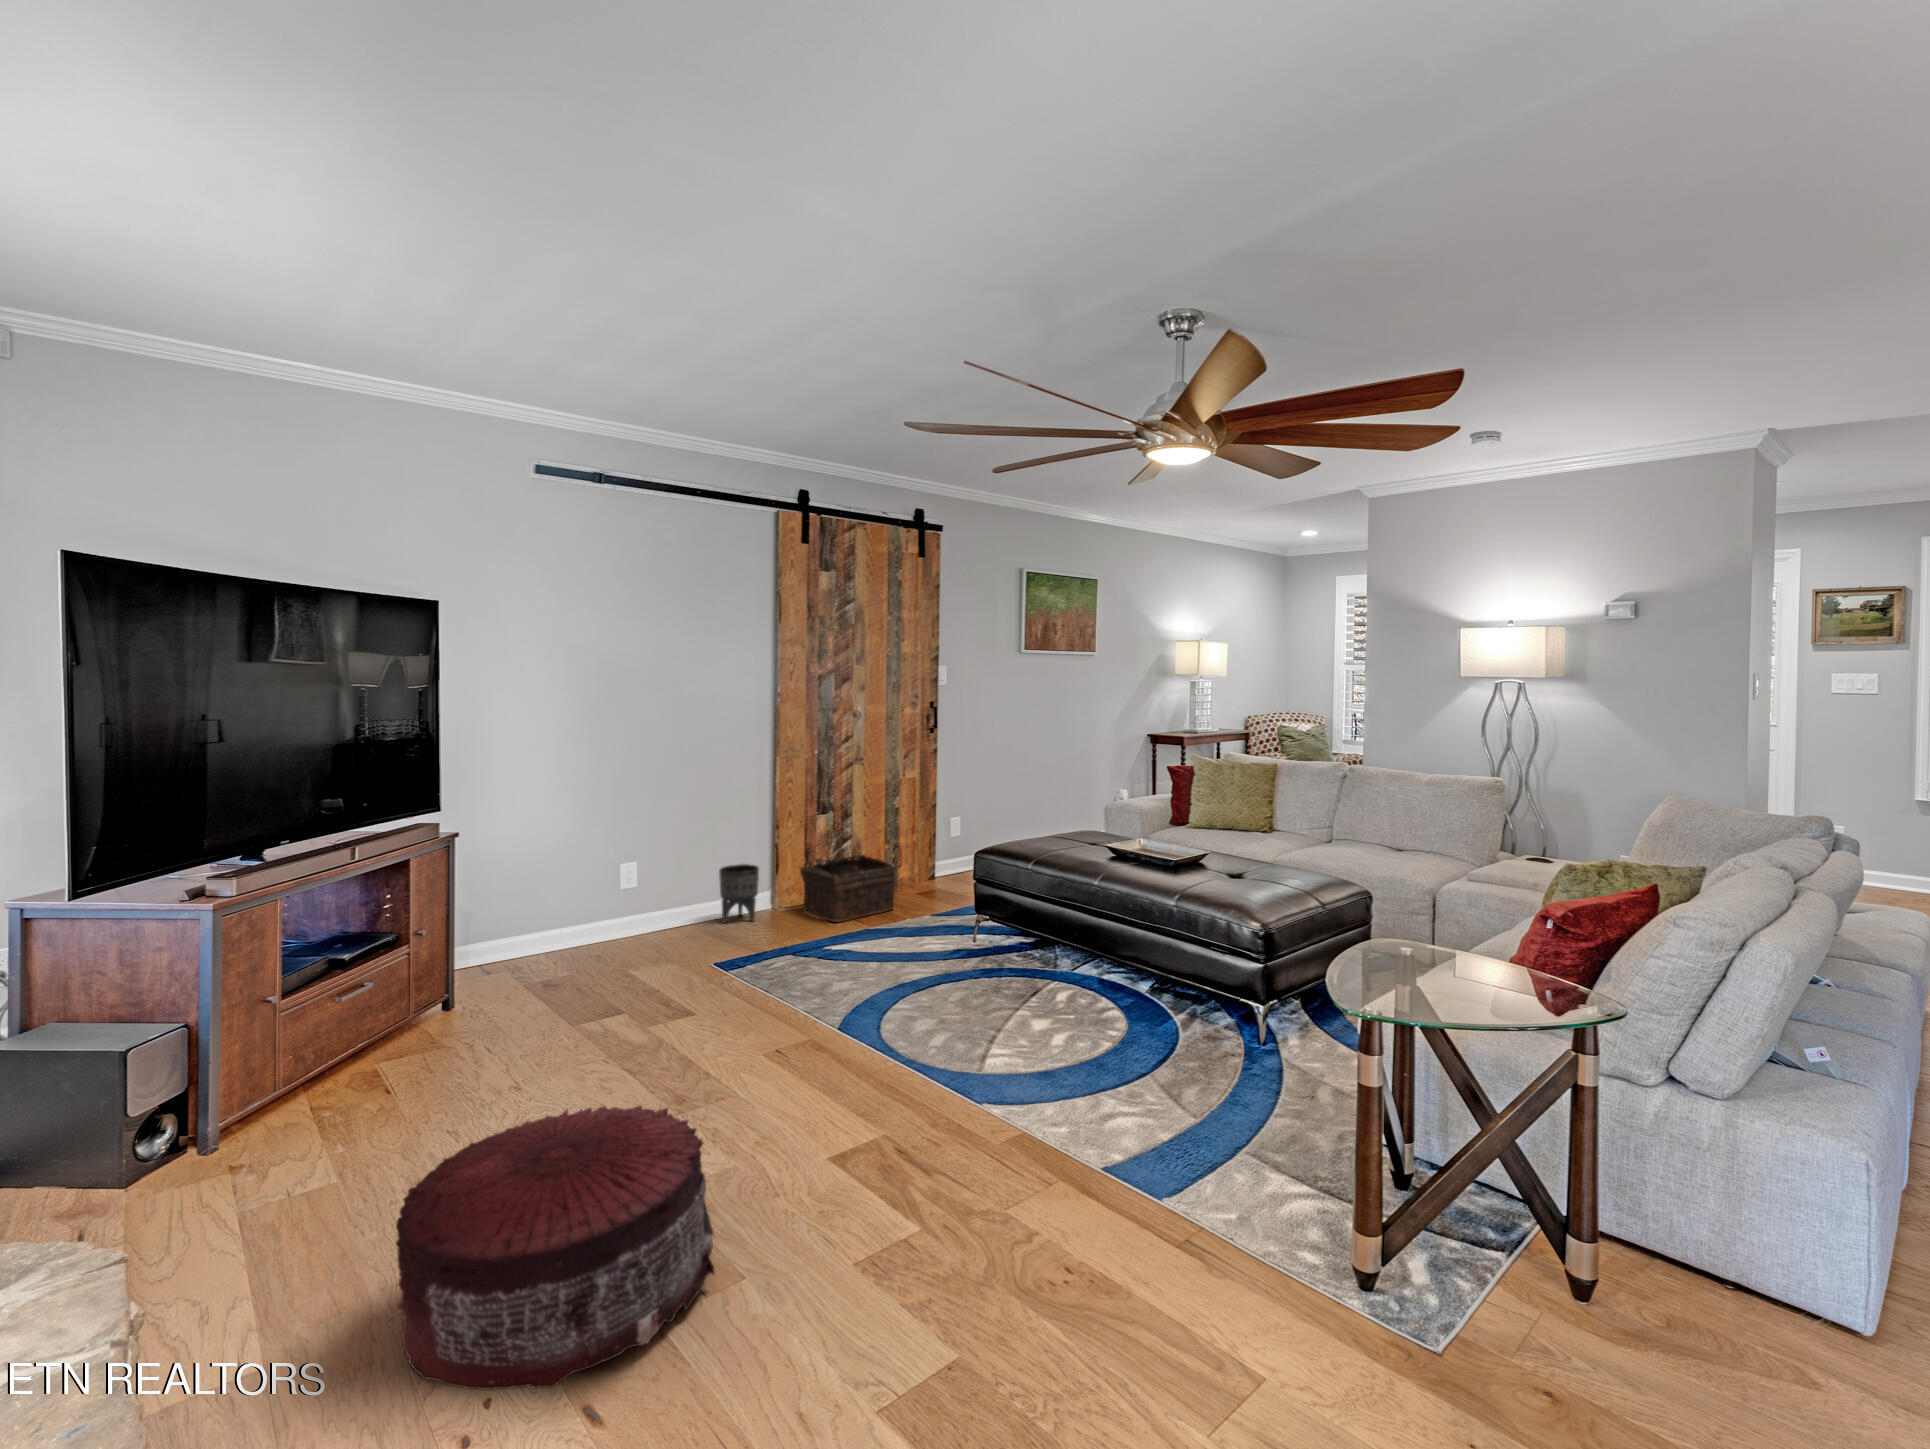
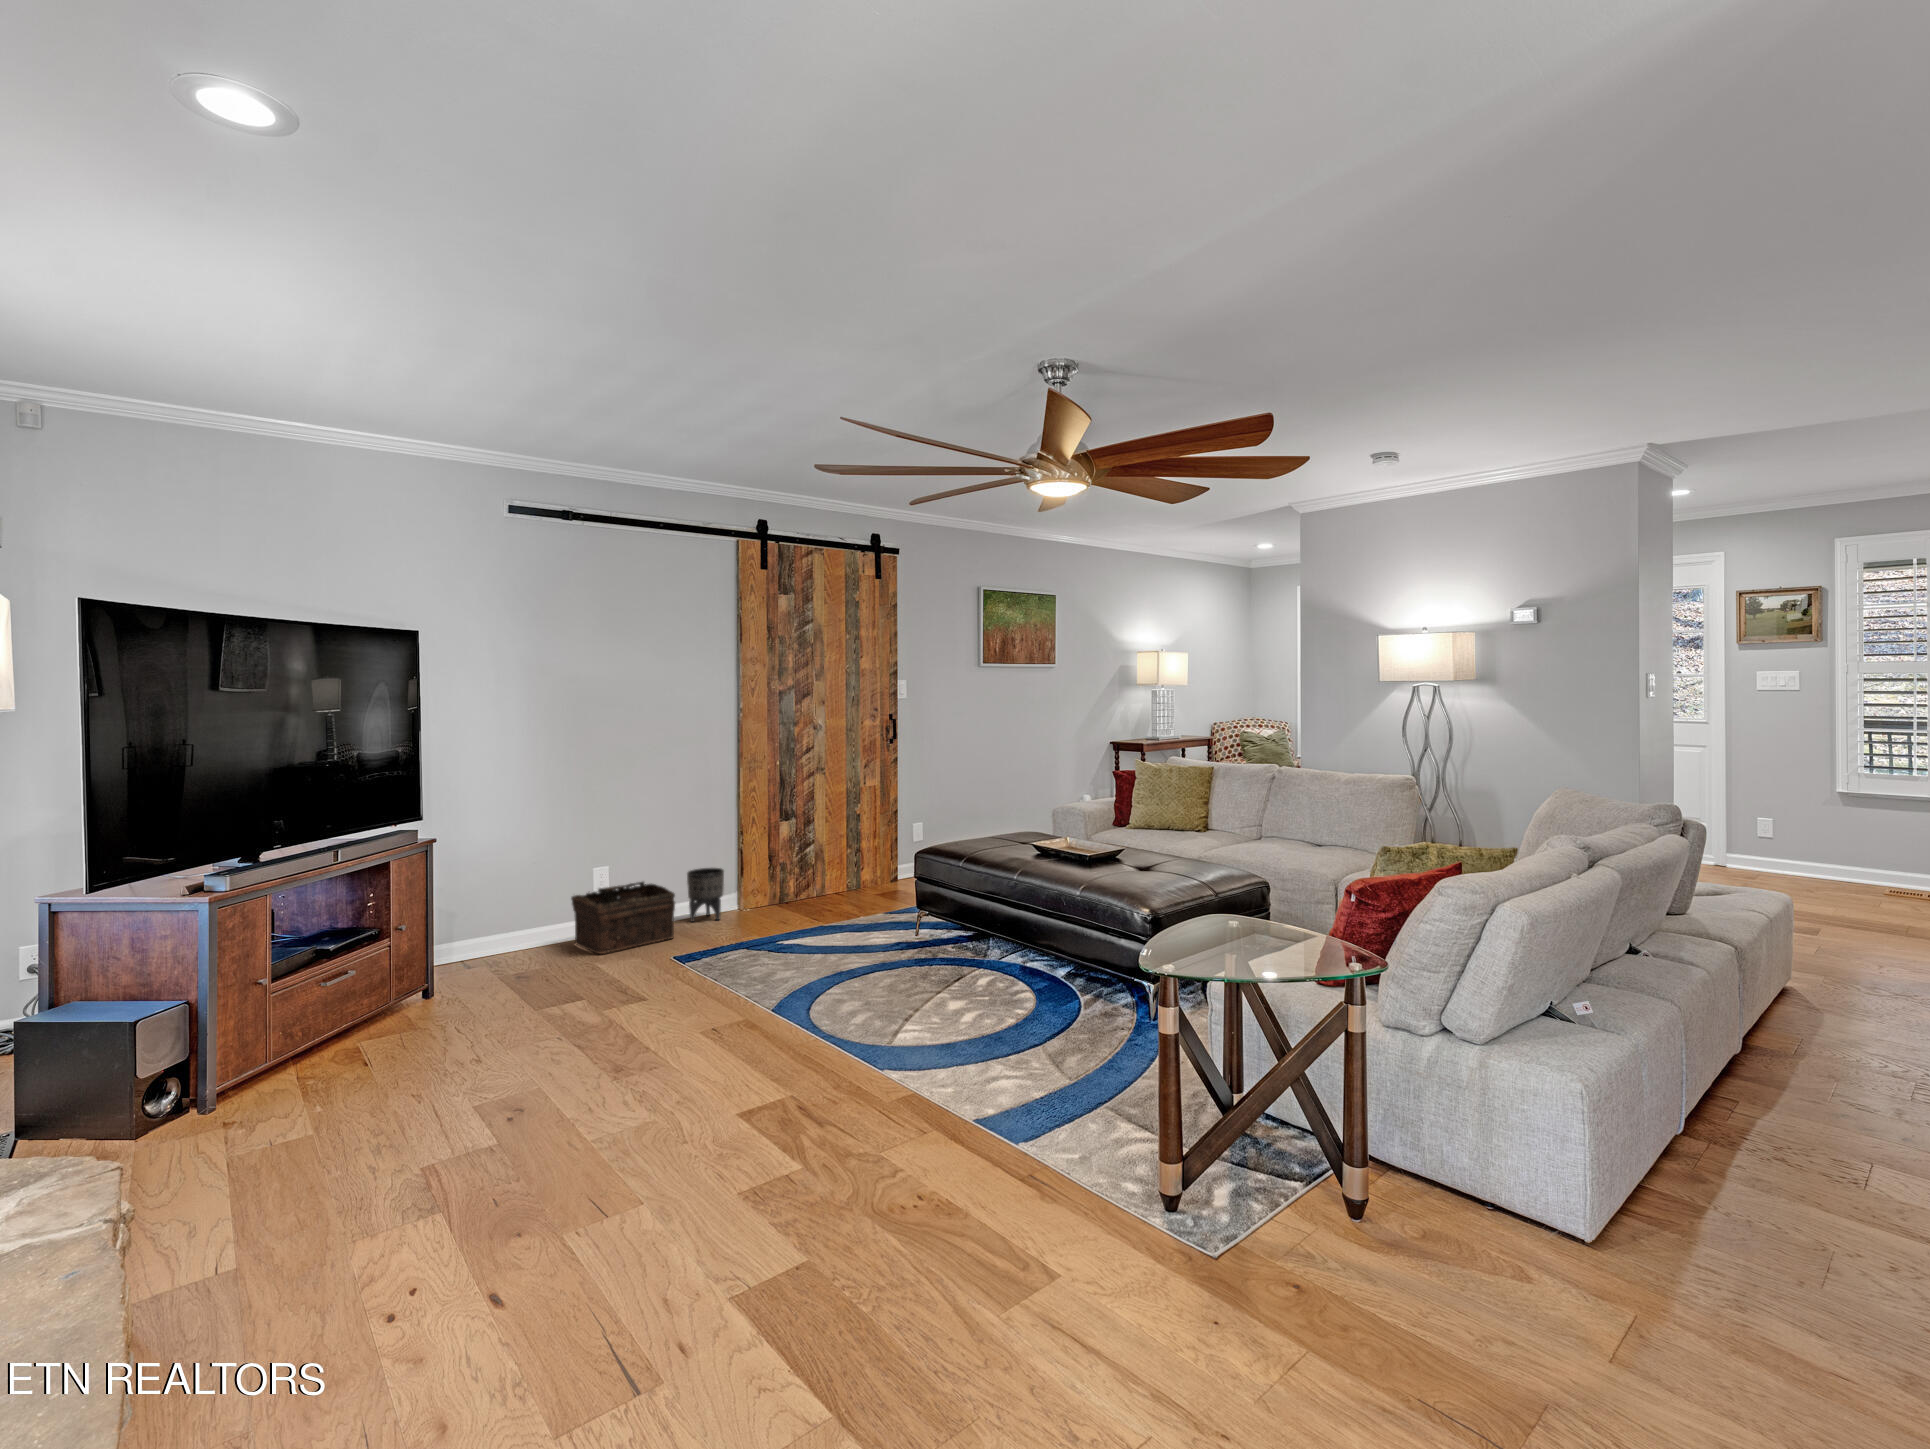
basket: present [800,855,895,922] -> present [571,882,675,954]
pouf: present [396,1106,715,1390] -> none [344,1063,618,1285]

